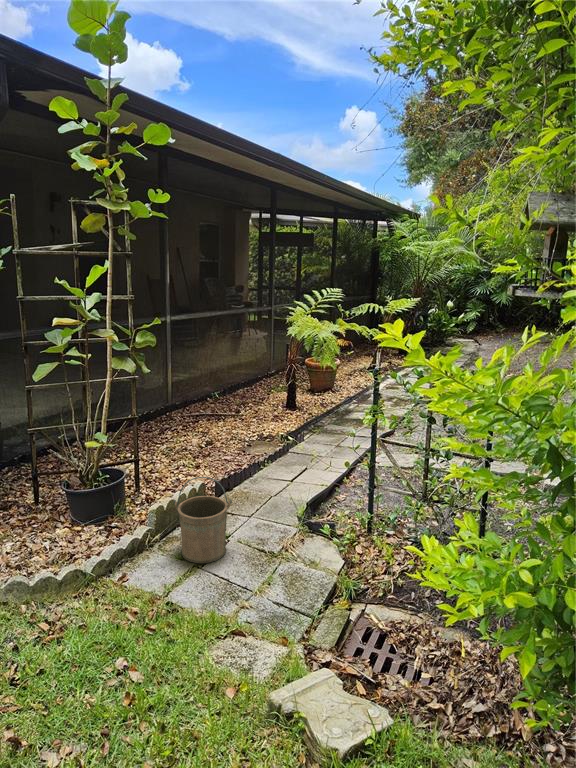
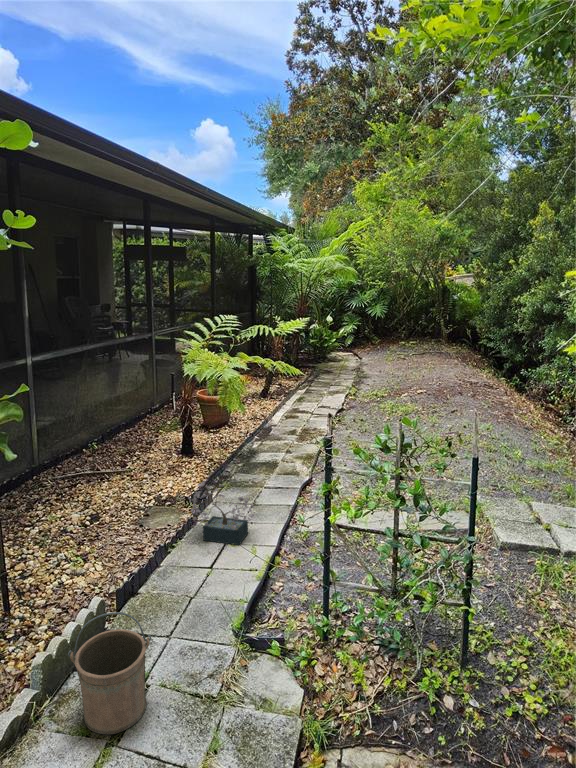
decorative plant: none [280,416,336,471] -> present [188,479,254,545]

